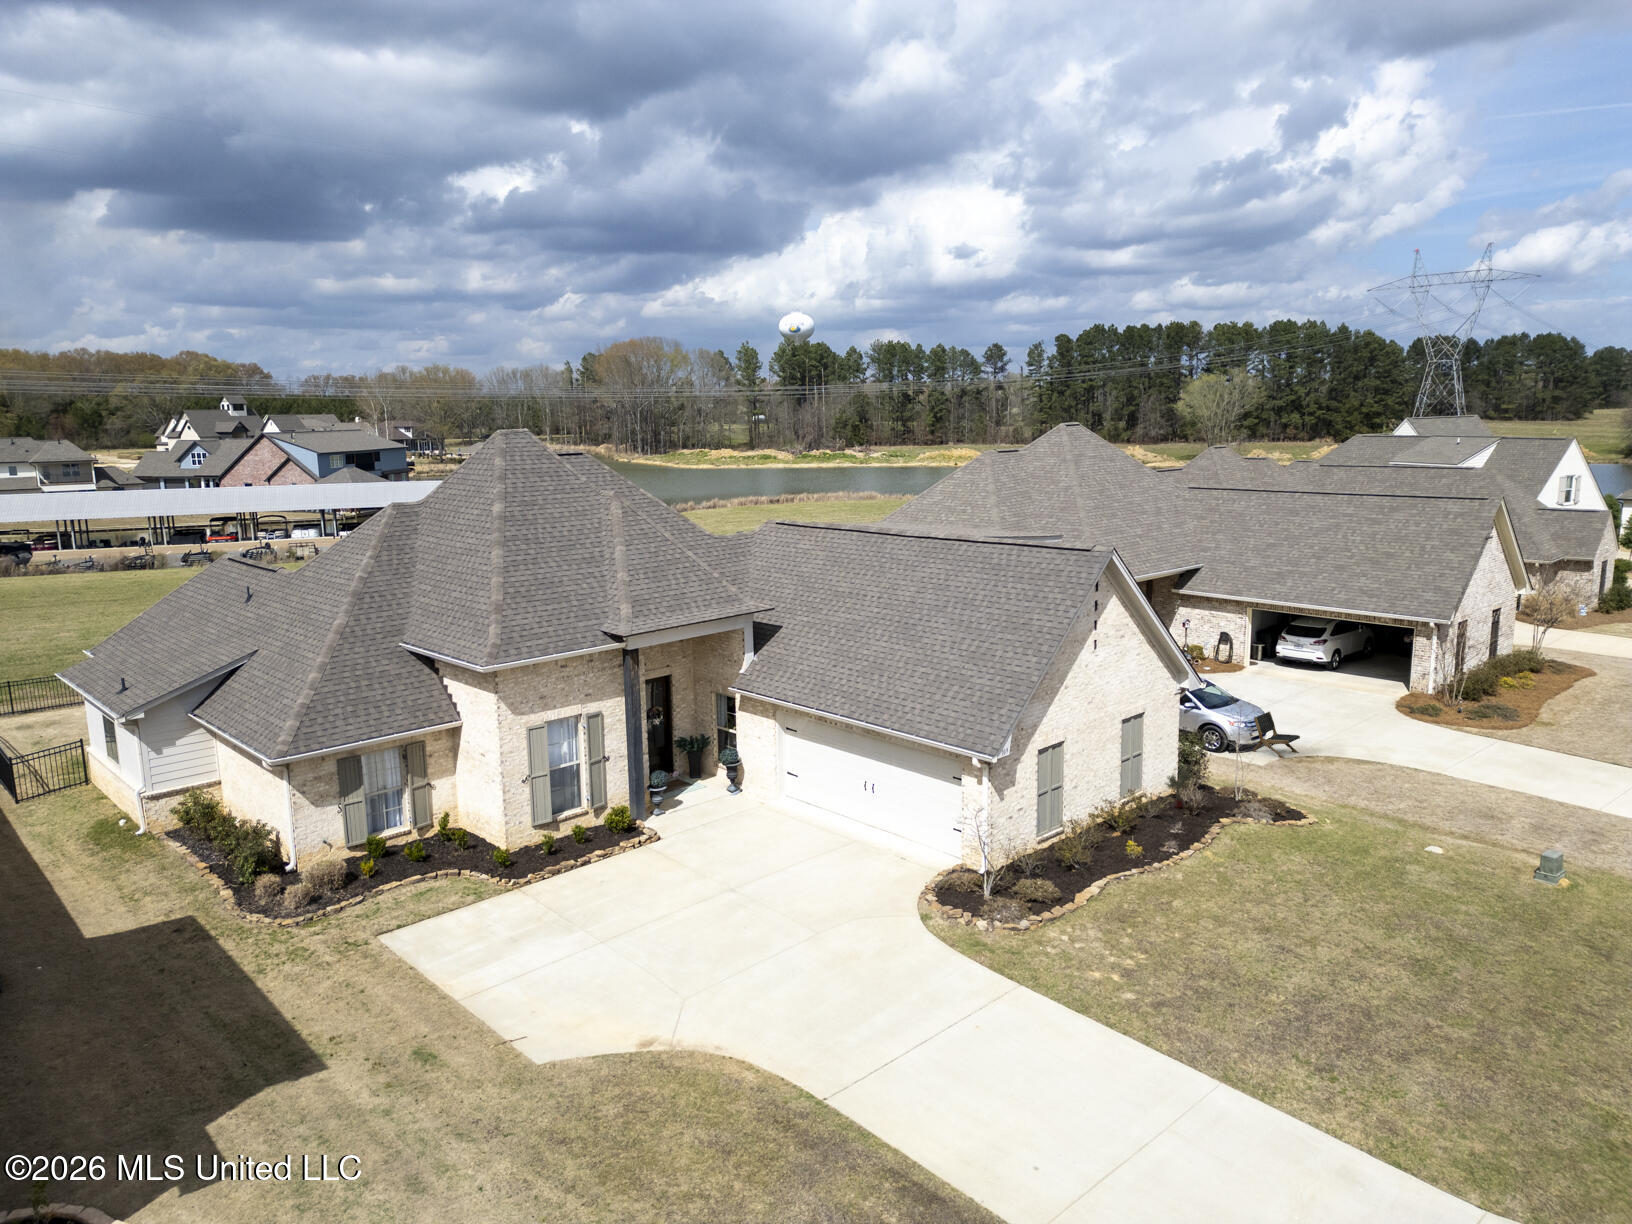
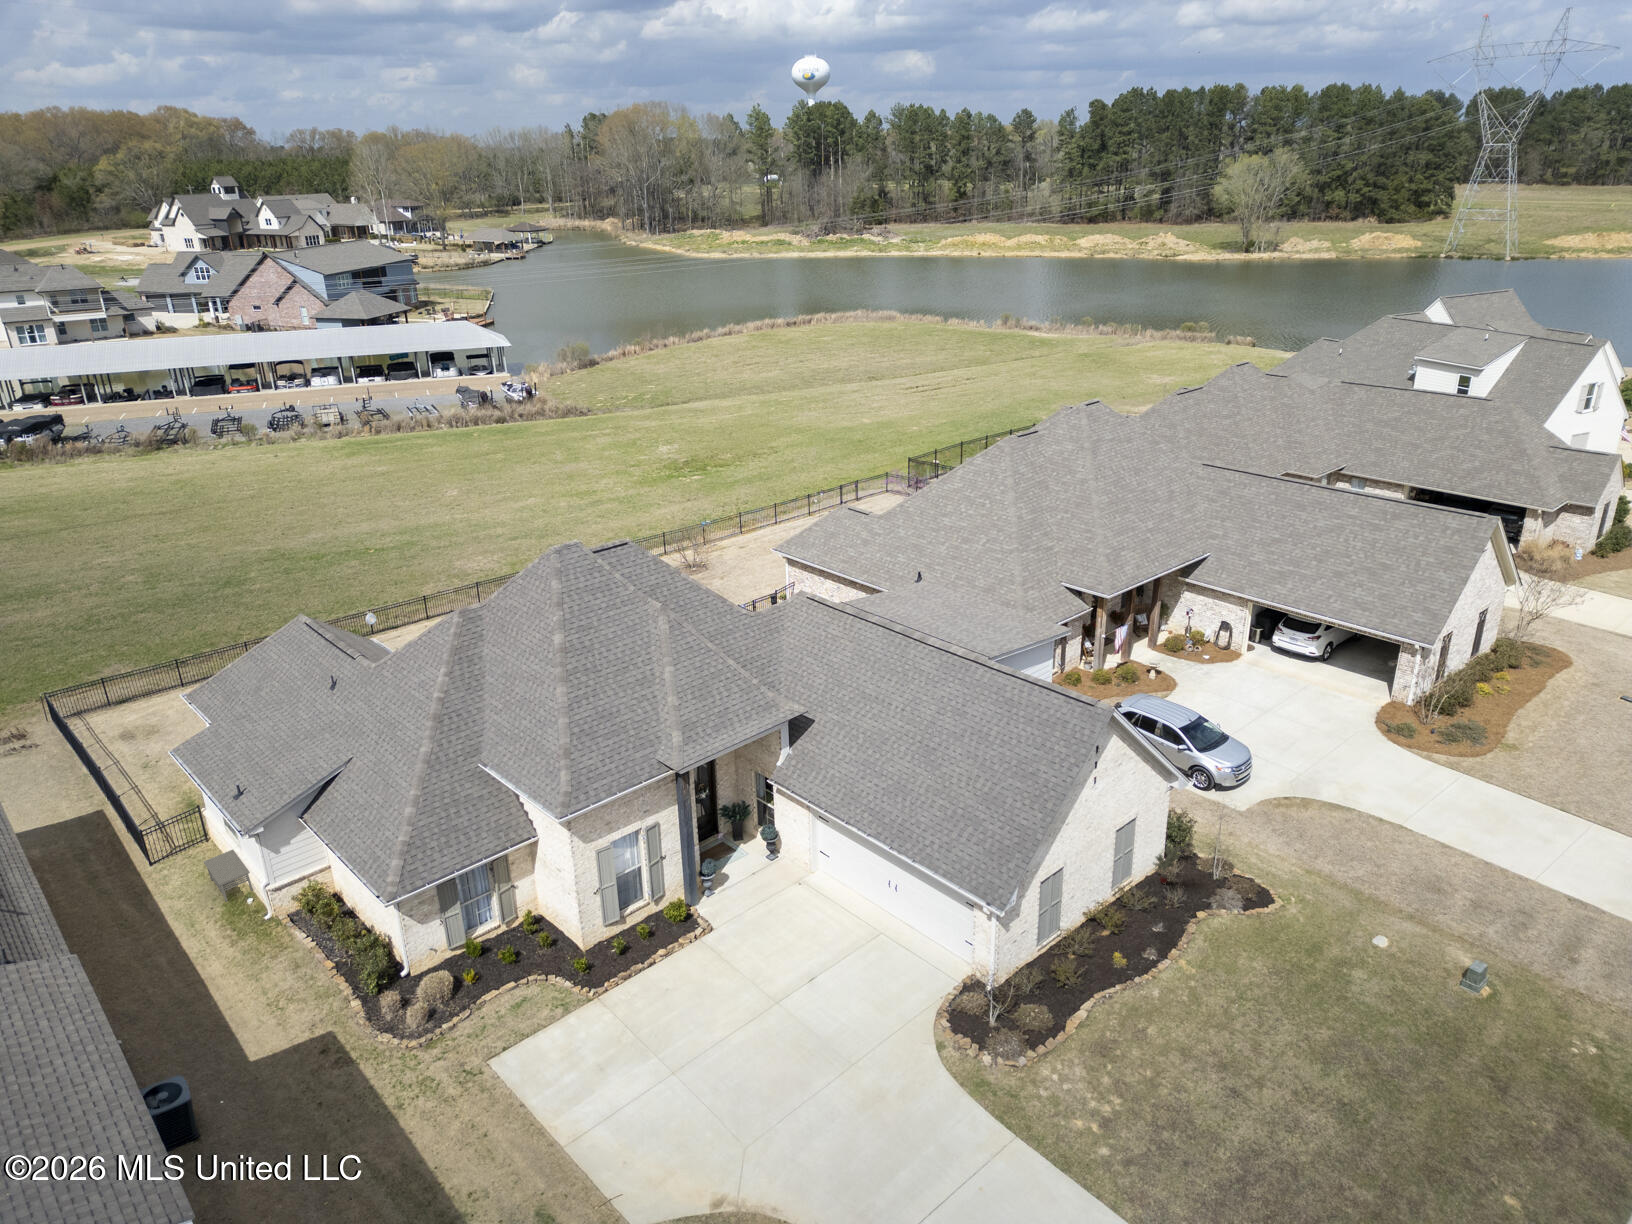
lounge chair: present [1252,712,1300,759] -> none [1236,757,1281,806]
storage bench: none [68,777,121,825] -> present [204,850,253,902]

